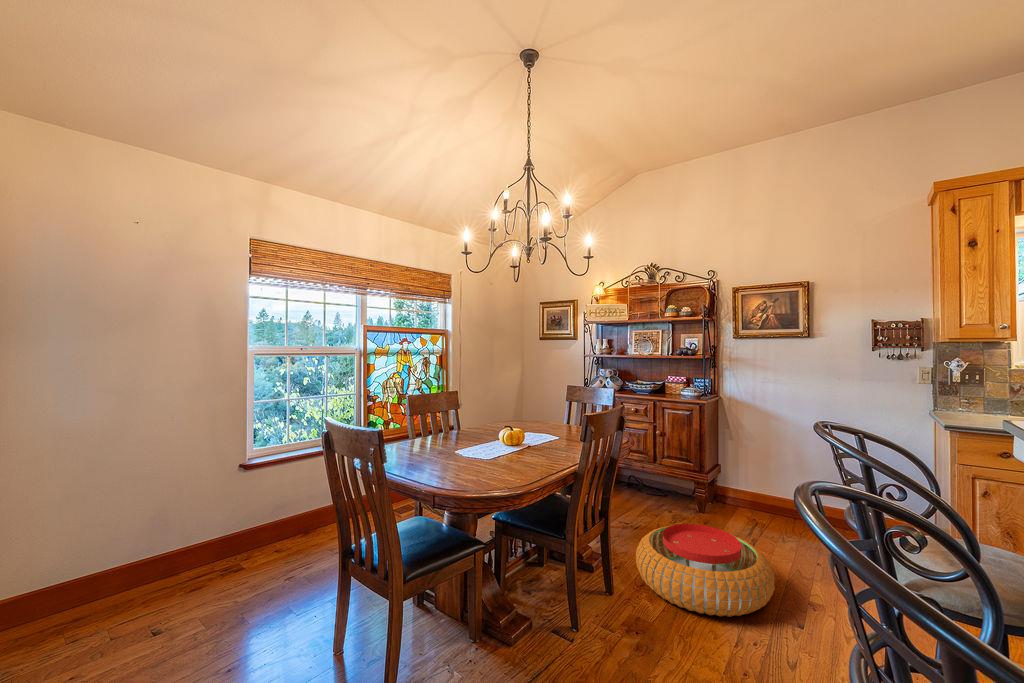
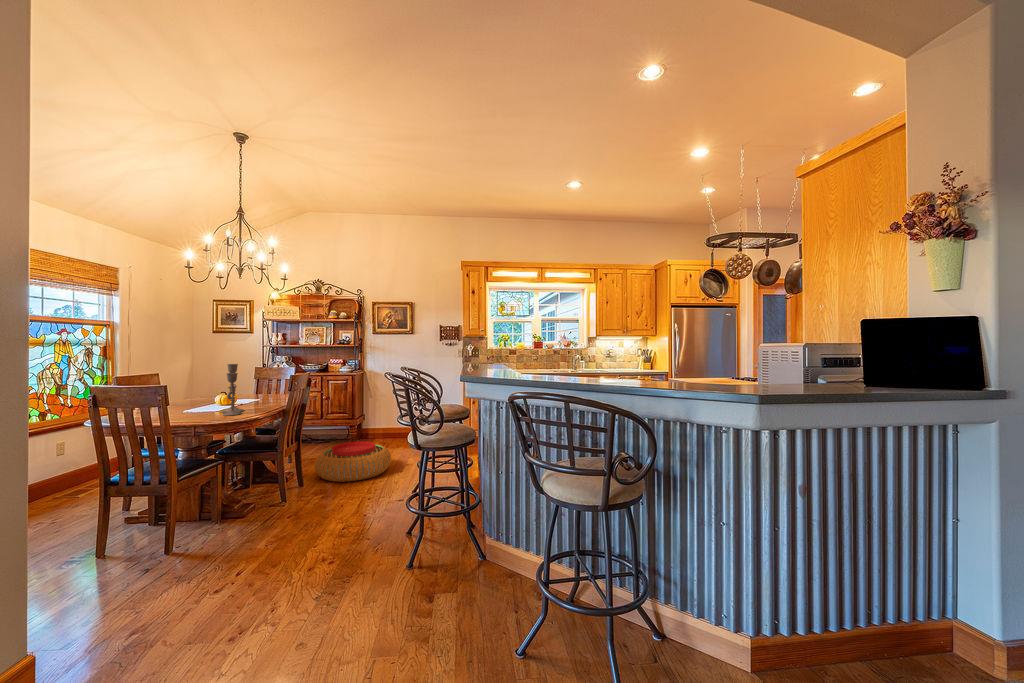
candlestick: none [486,390,521,476] -> present [221,364,244,416]

